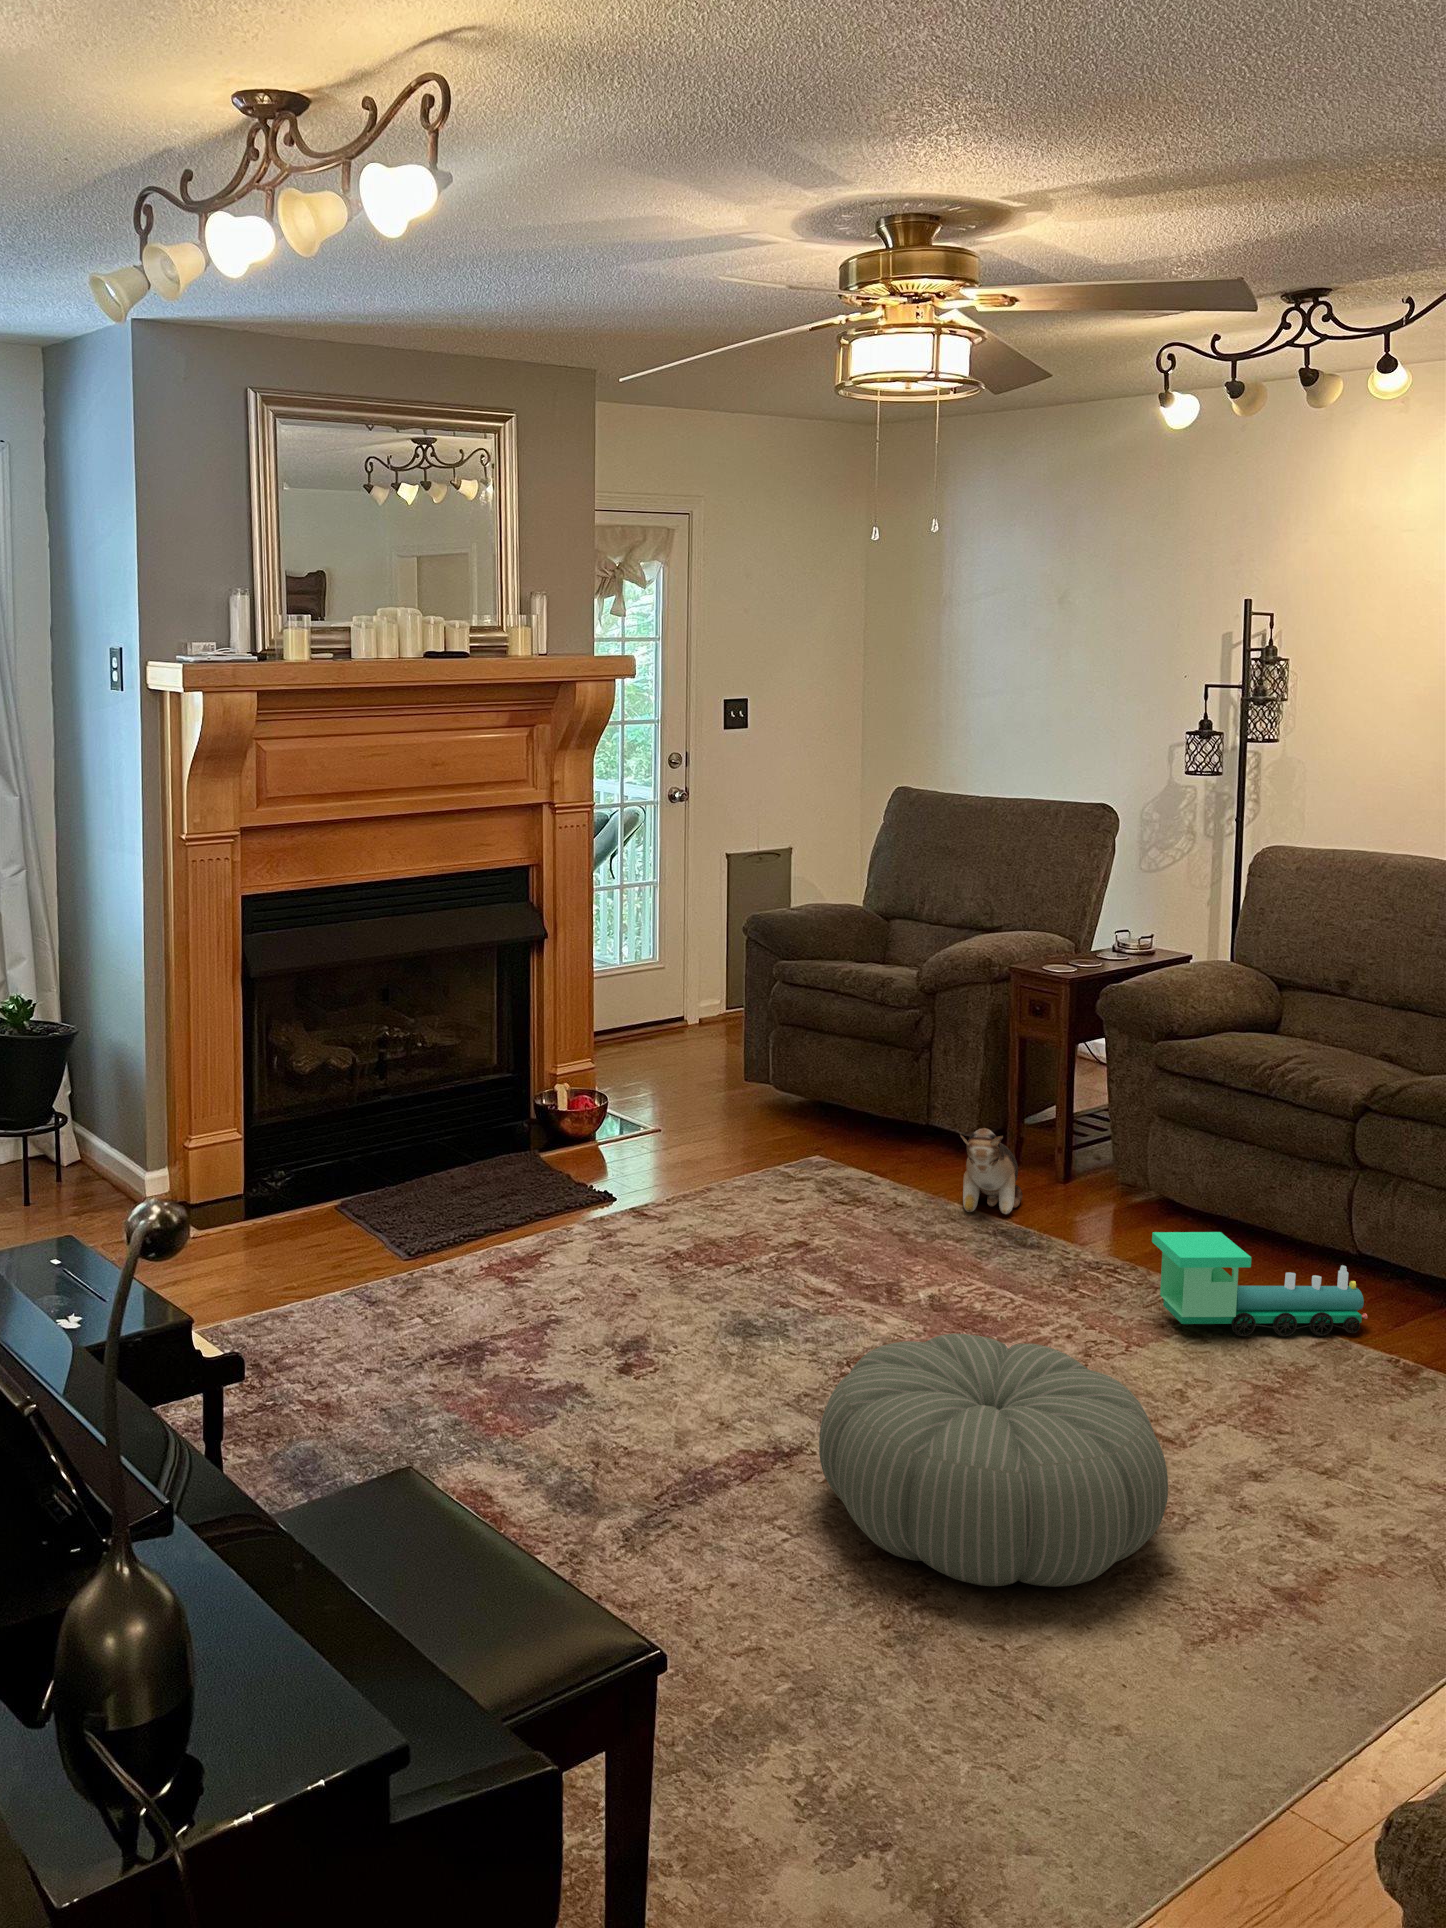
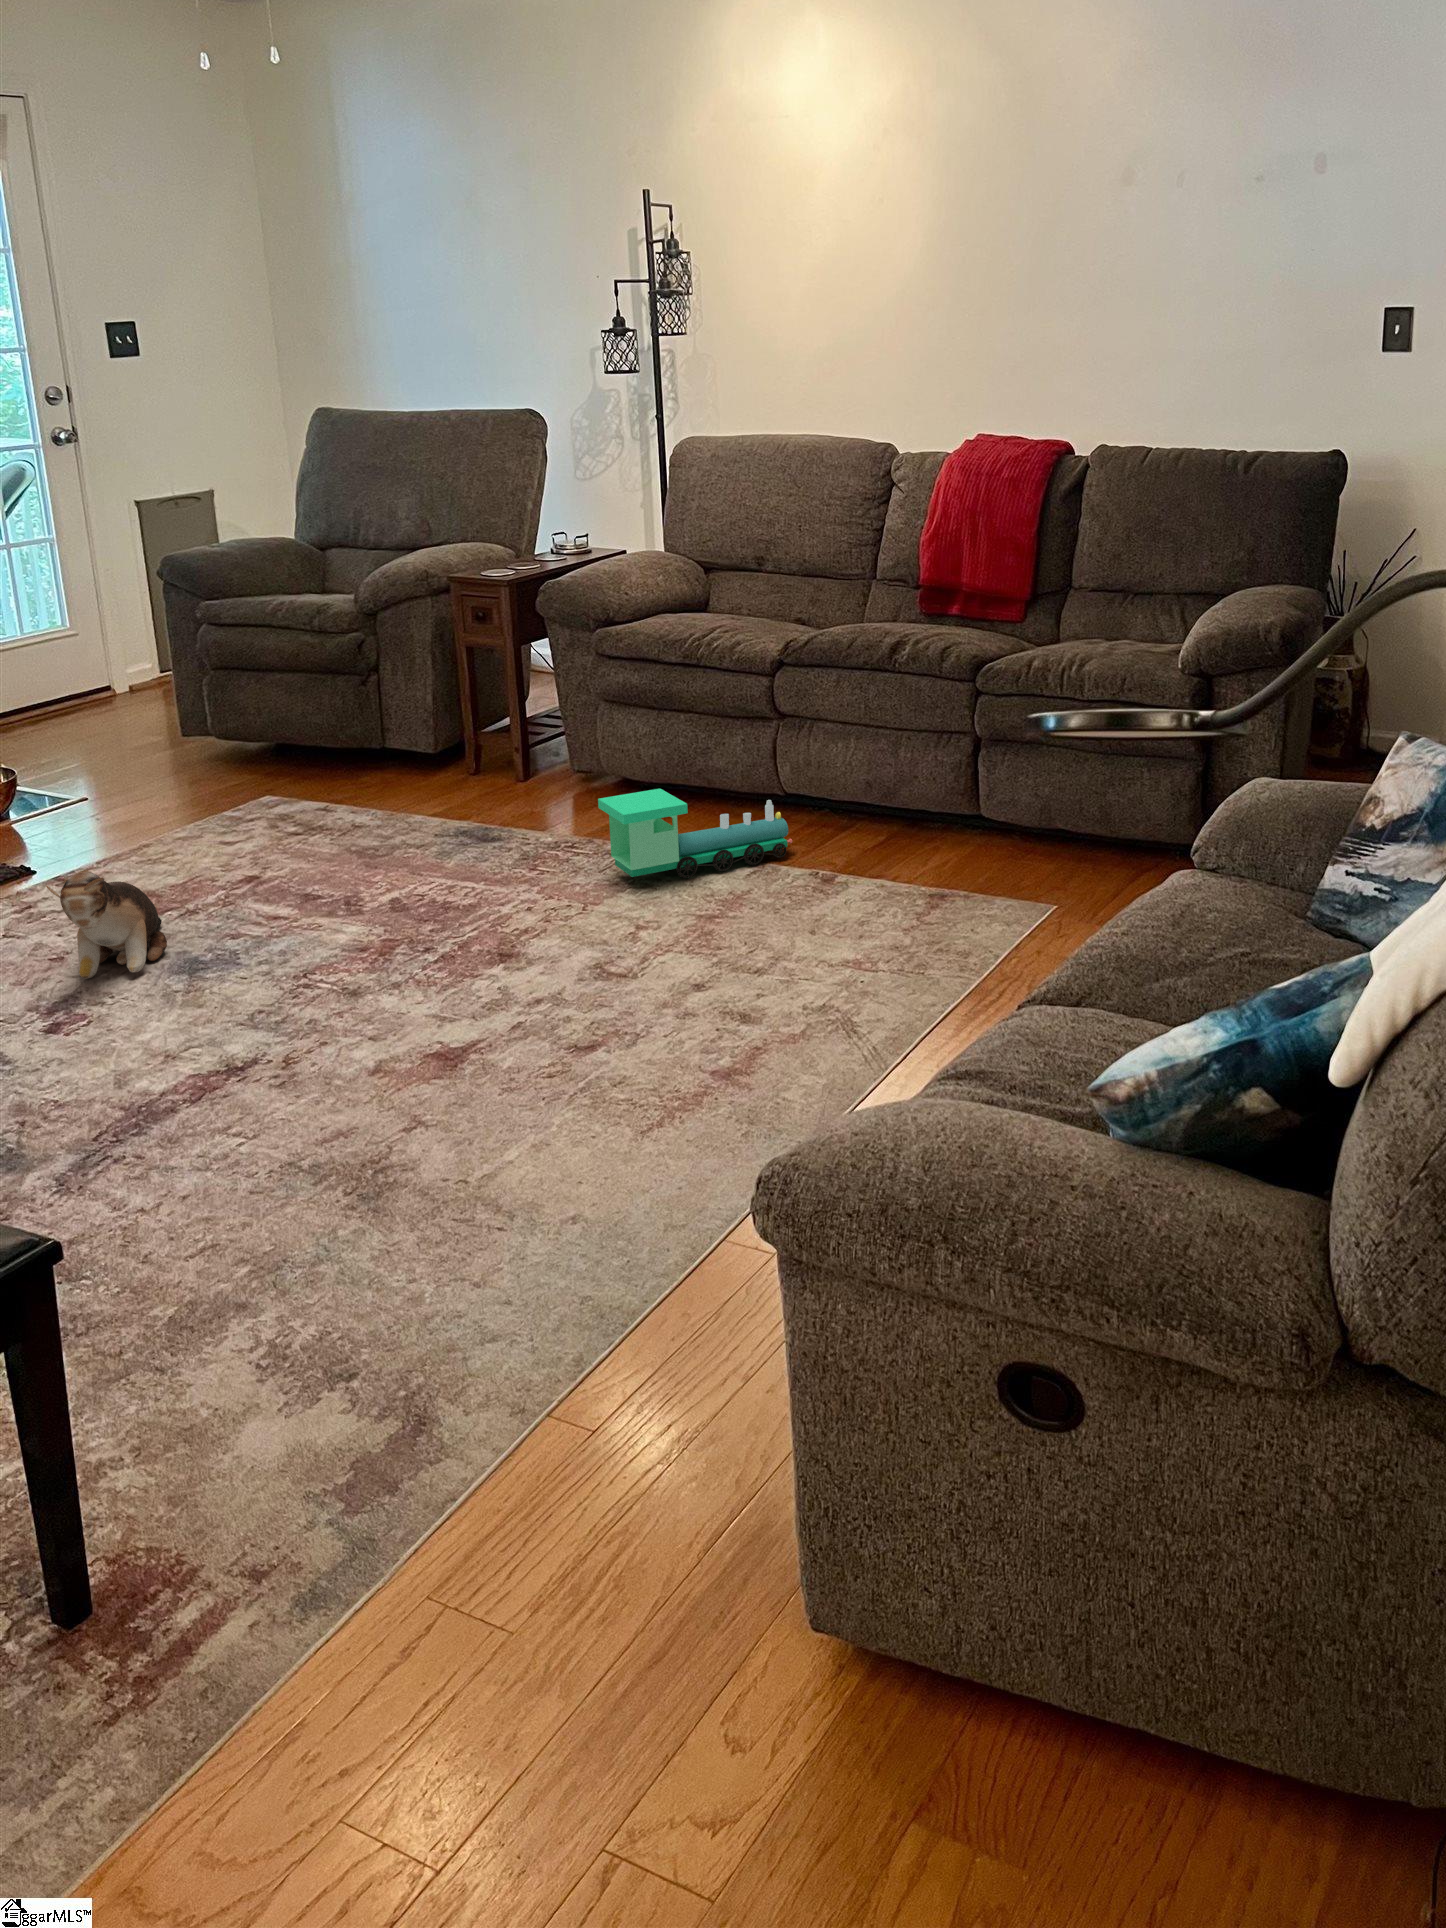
plush toy: present [960,1128,1022,1214] -> present [46,870,167,979]
pouf: present [819,1333,1168,1587] -> none [267,907,614,1134]

